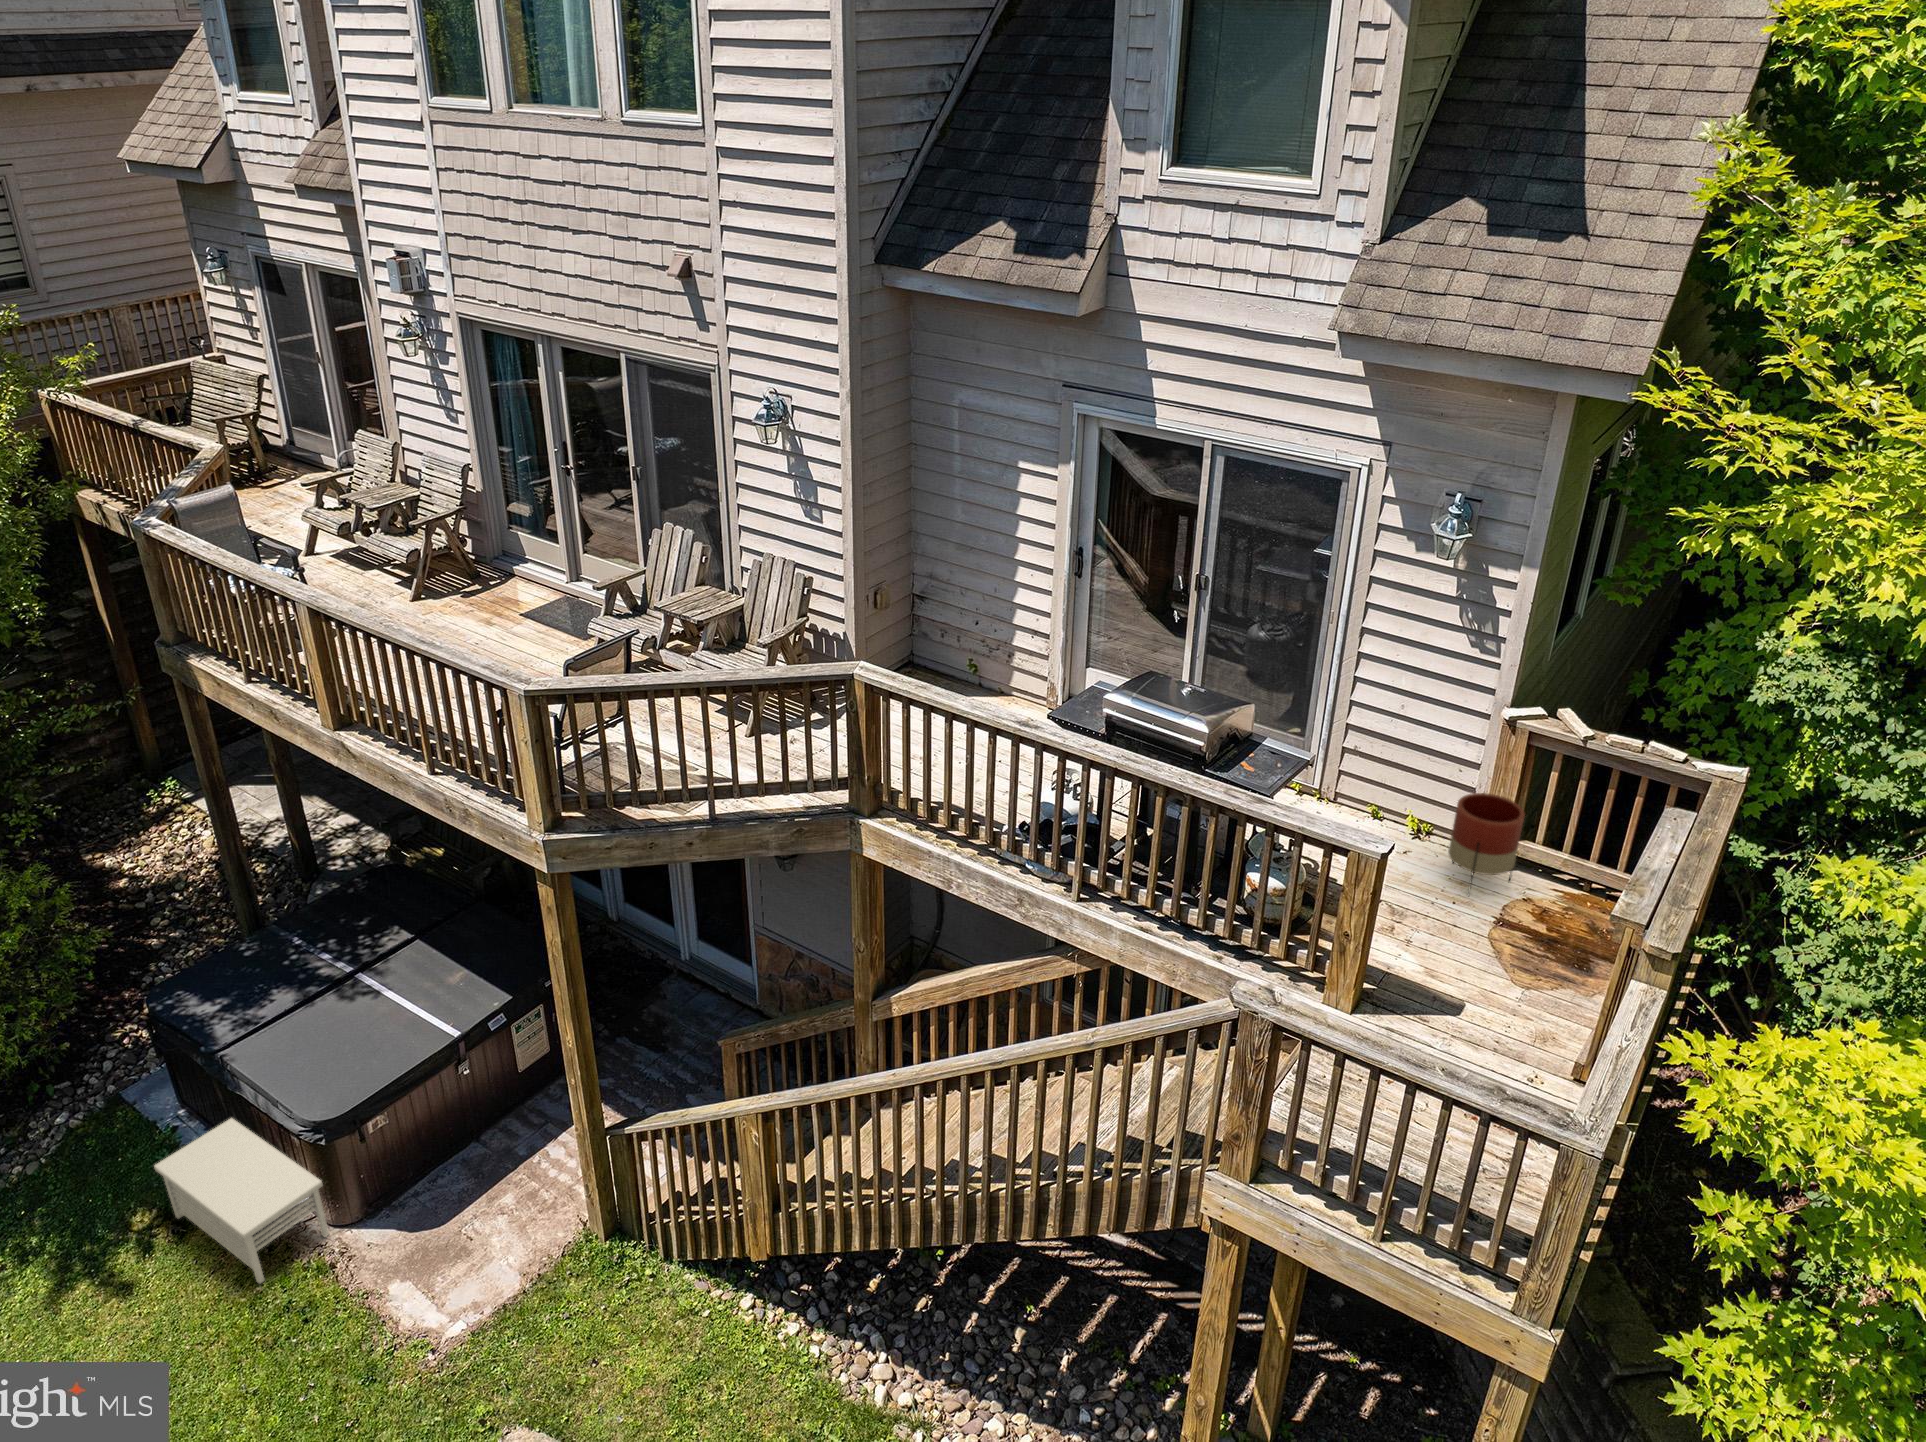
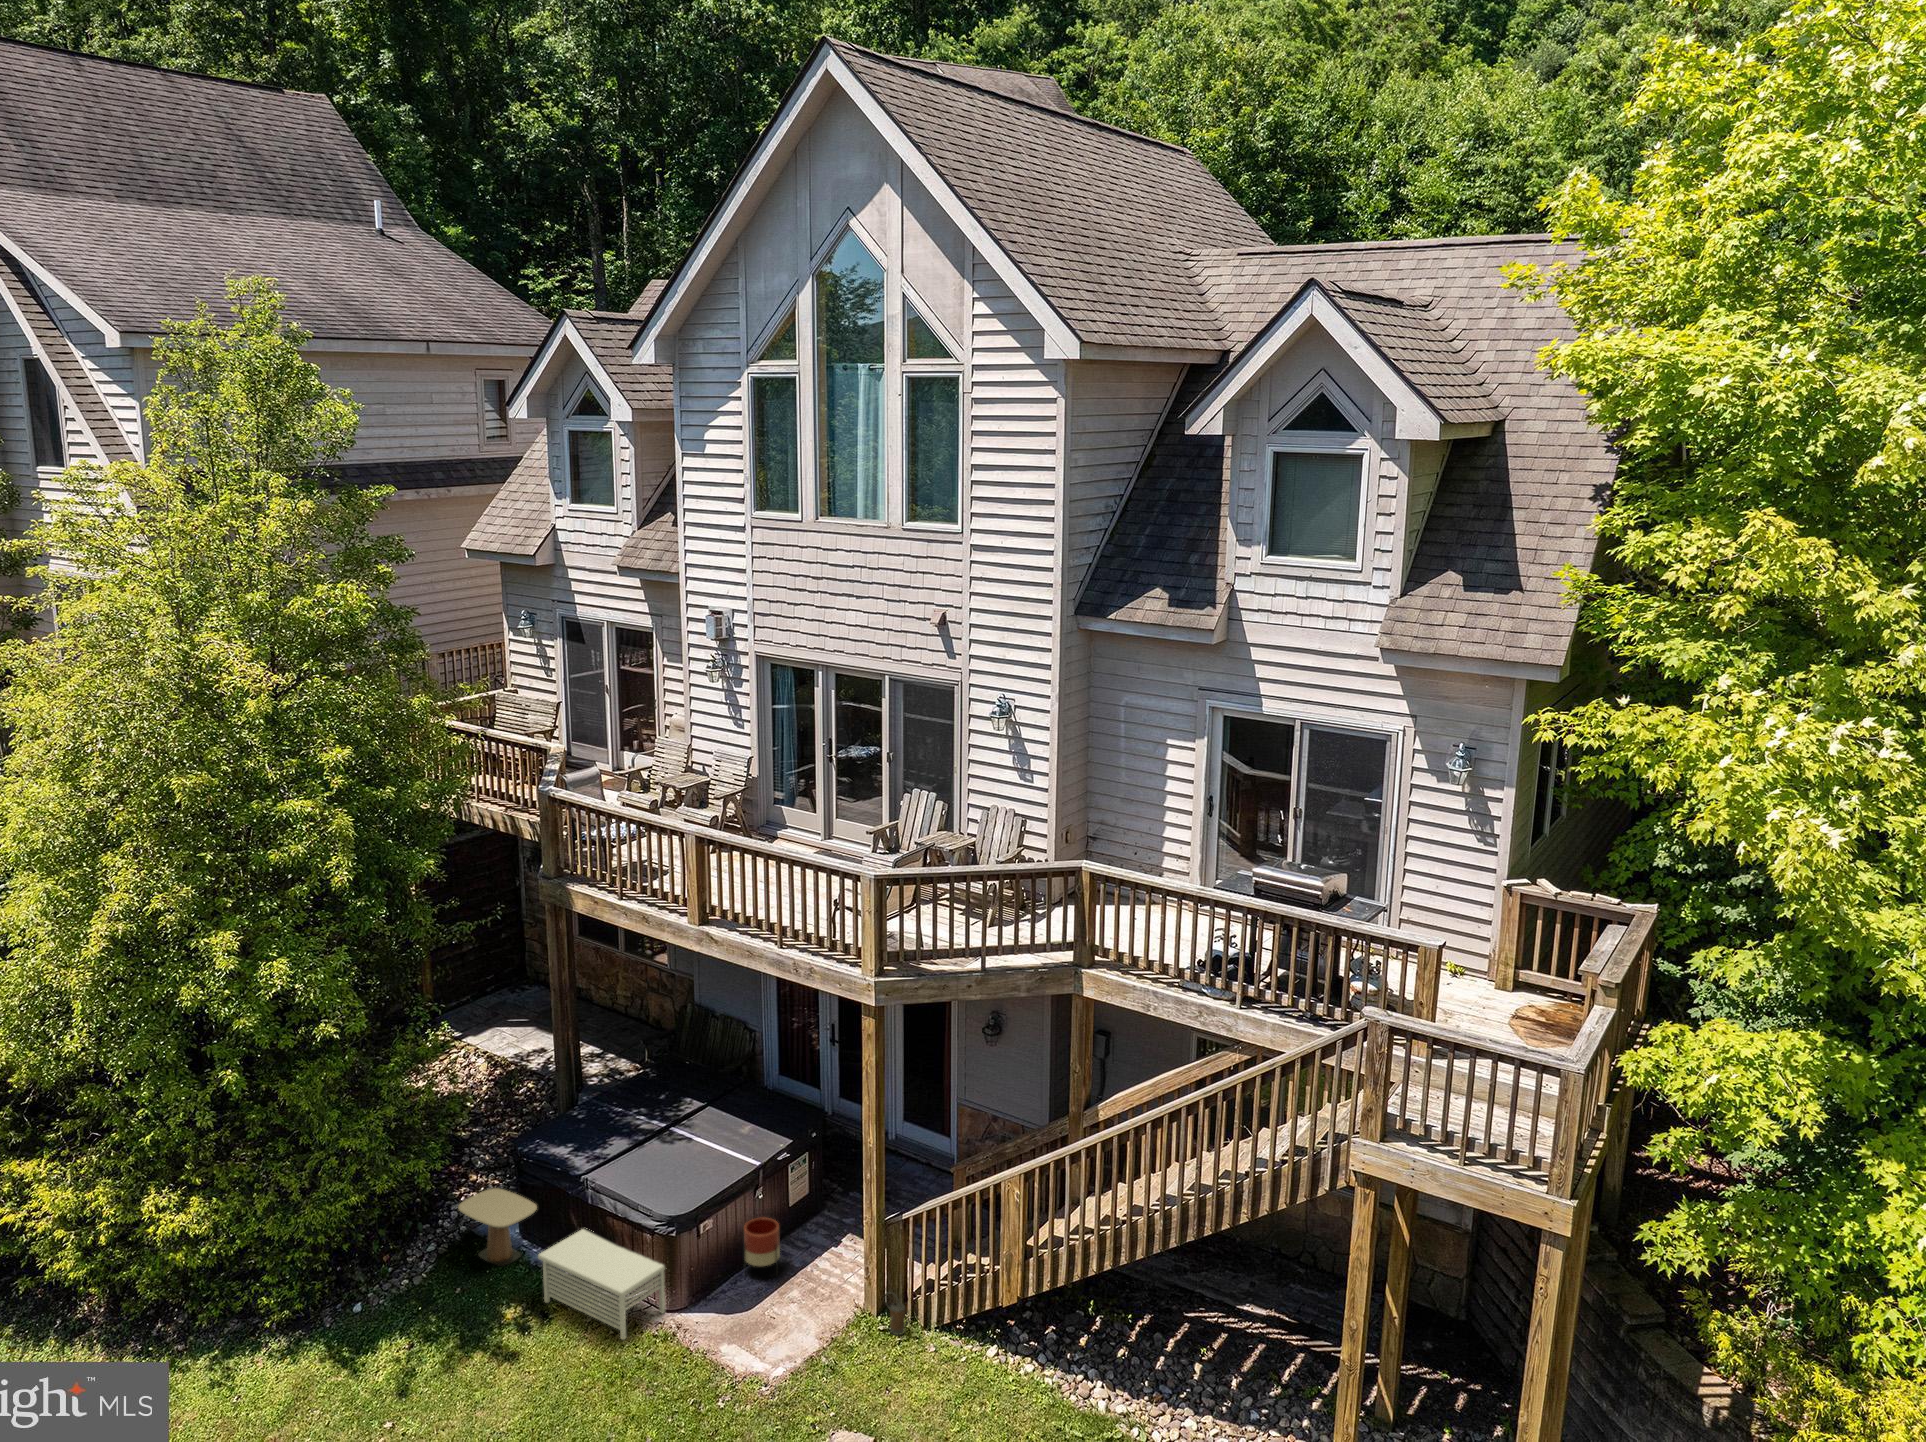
planter: present [1448,793,1525,889] -> present [744,1217,780,1272]
side table: none [74,1052,179,1155] -> present [458,1188,537,1266]
watering can: none [611,1222,640,1275] -> present [885,1292,908,1335]

